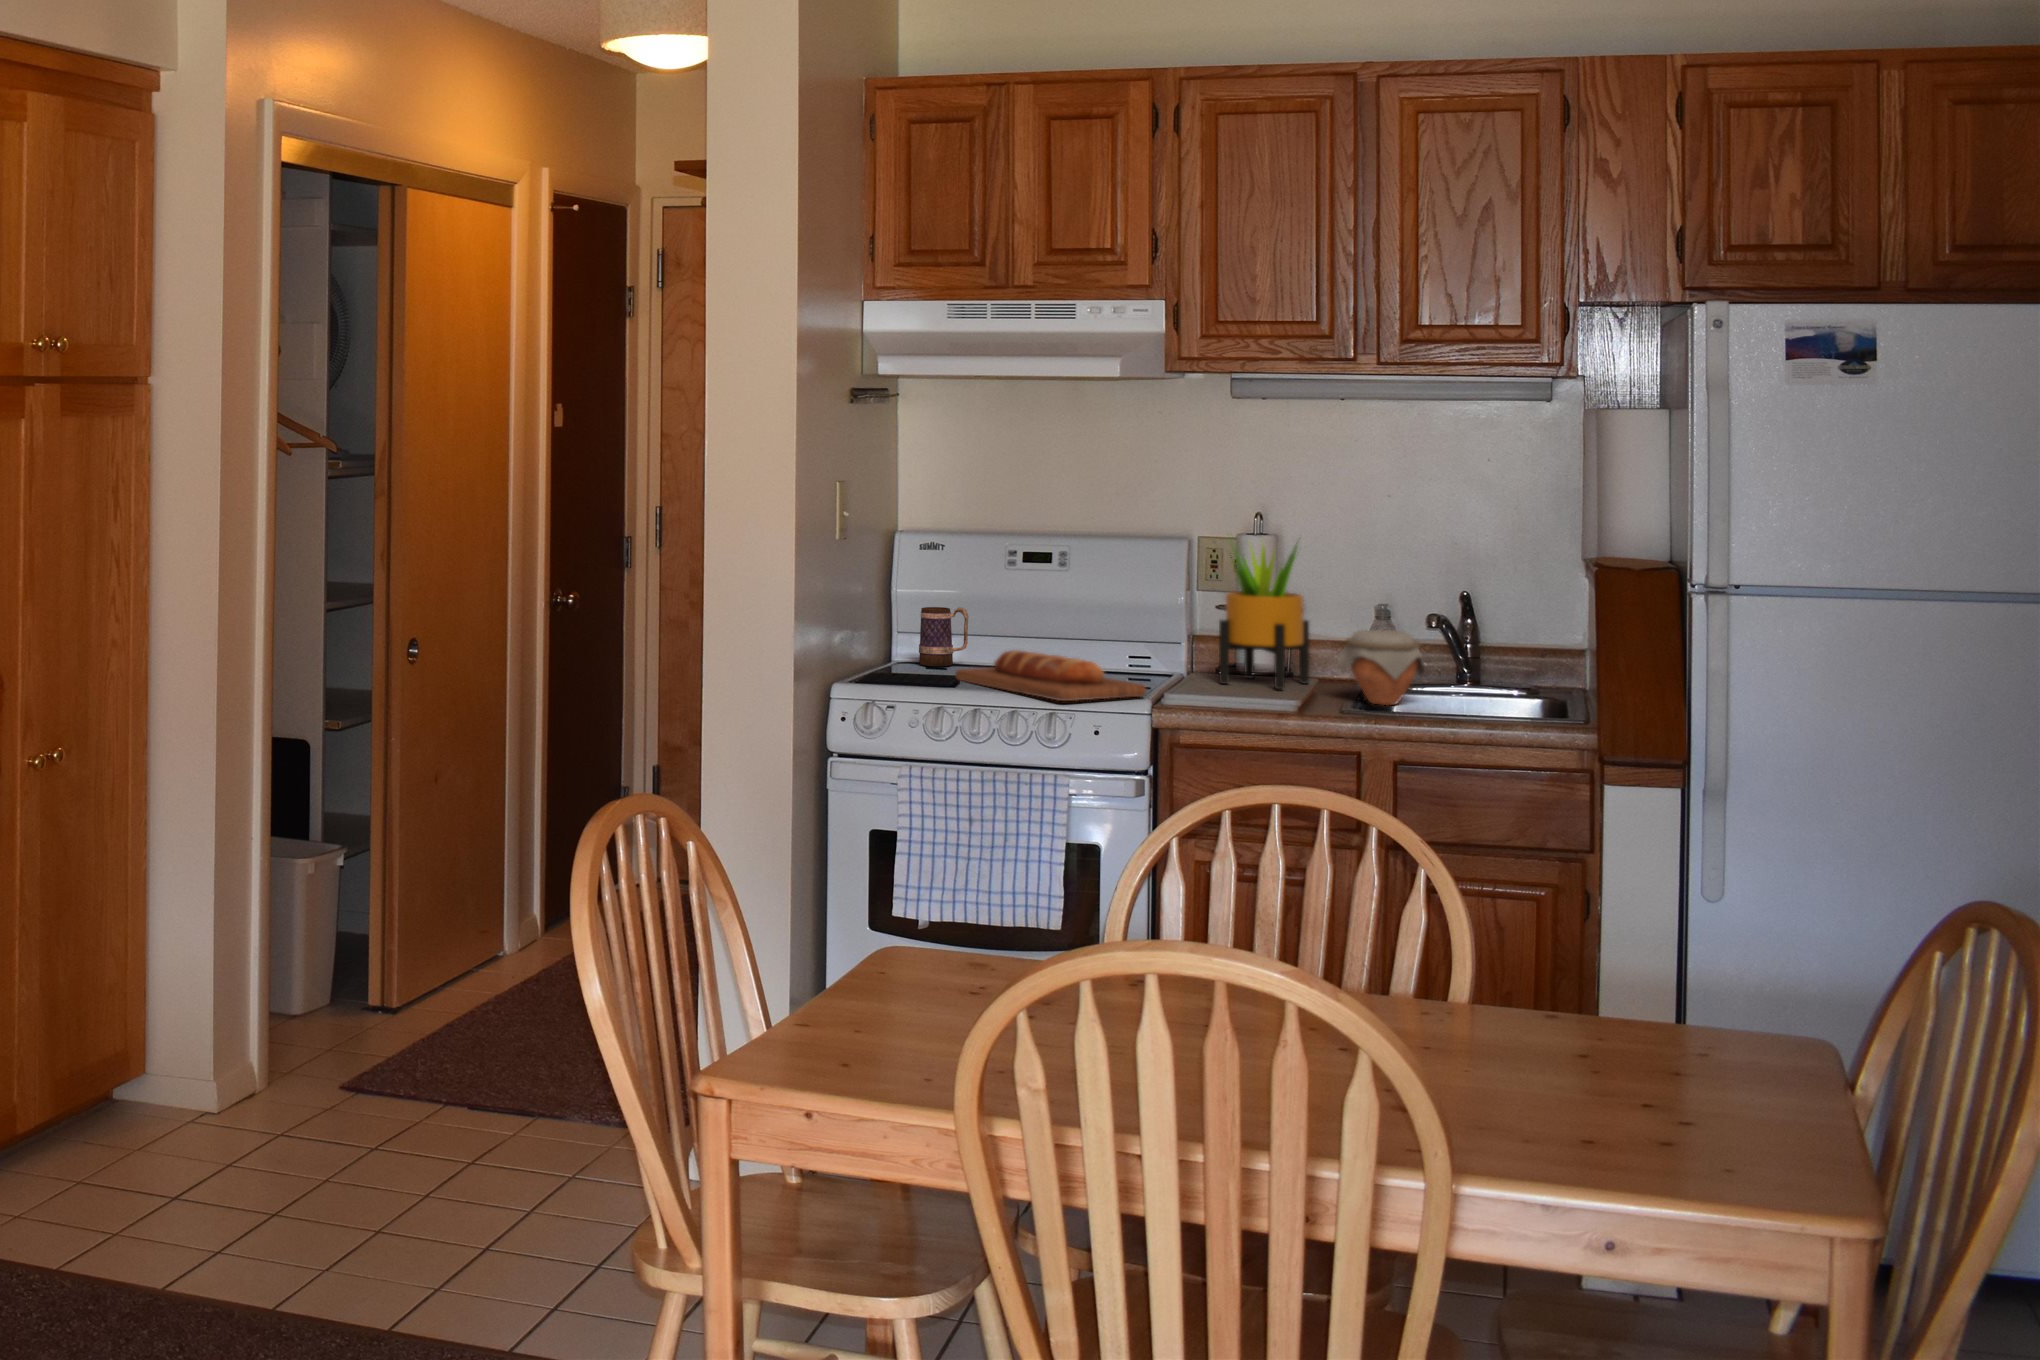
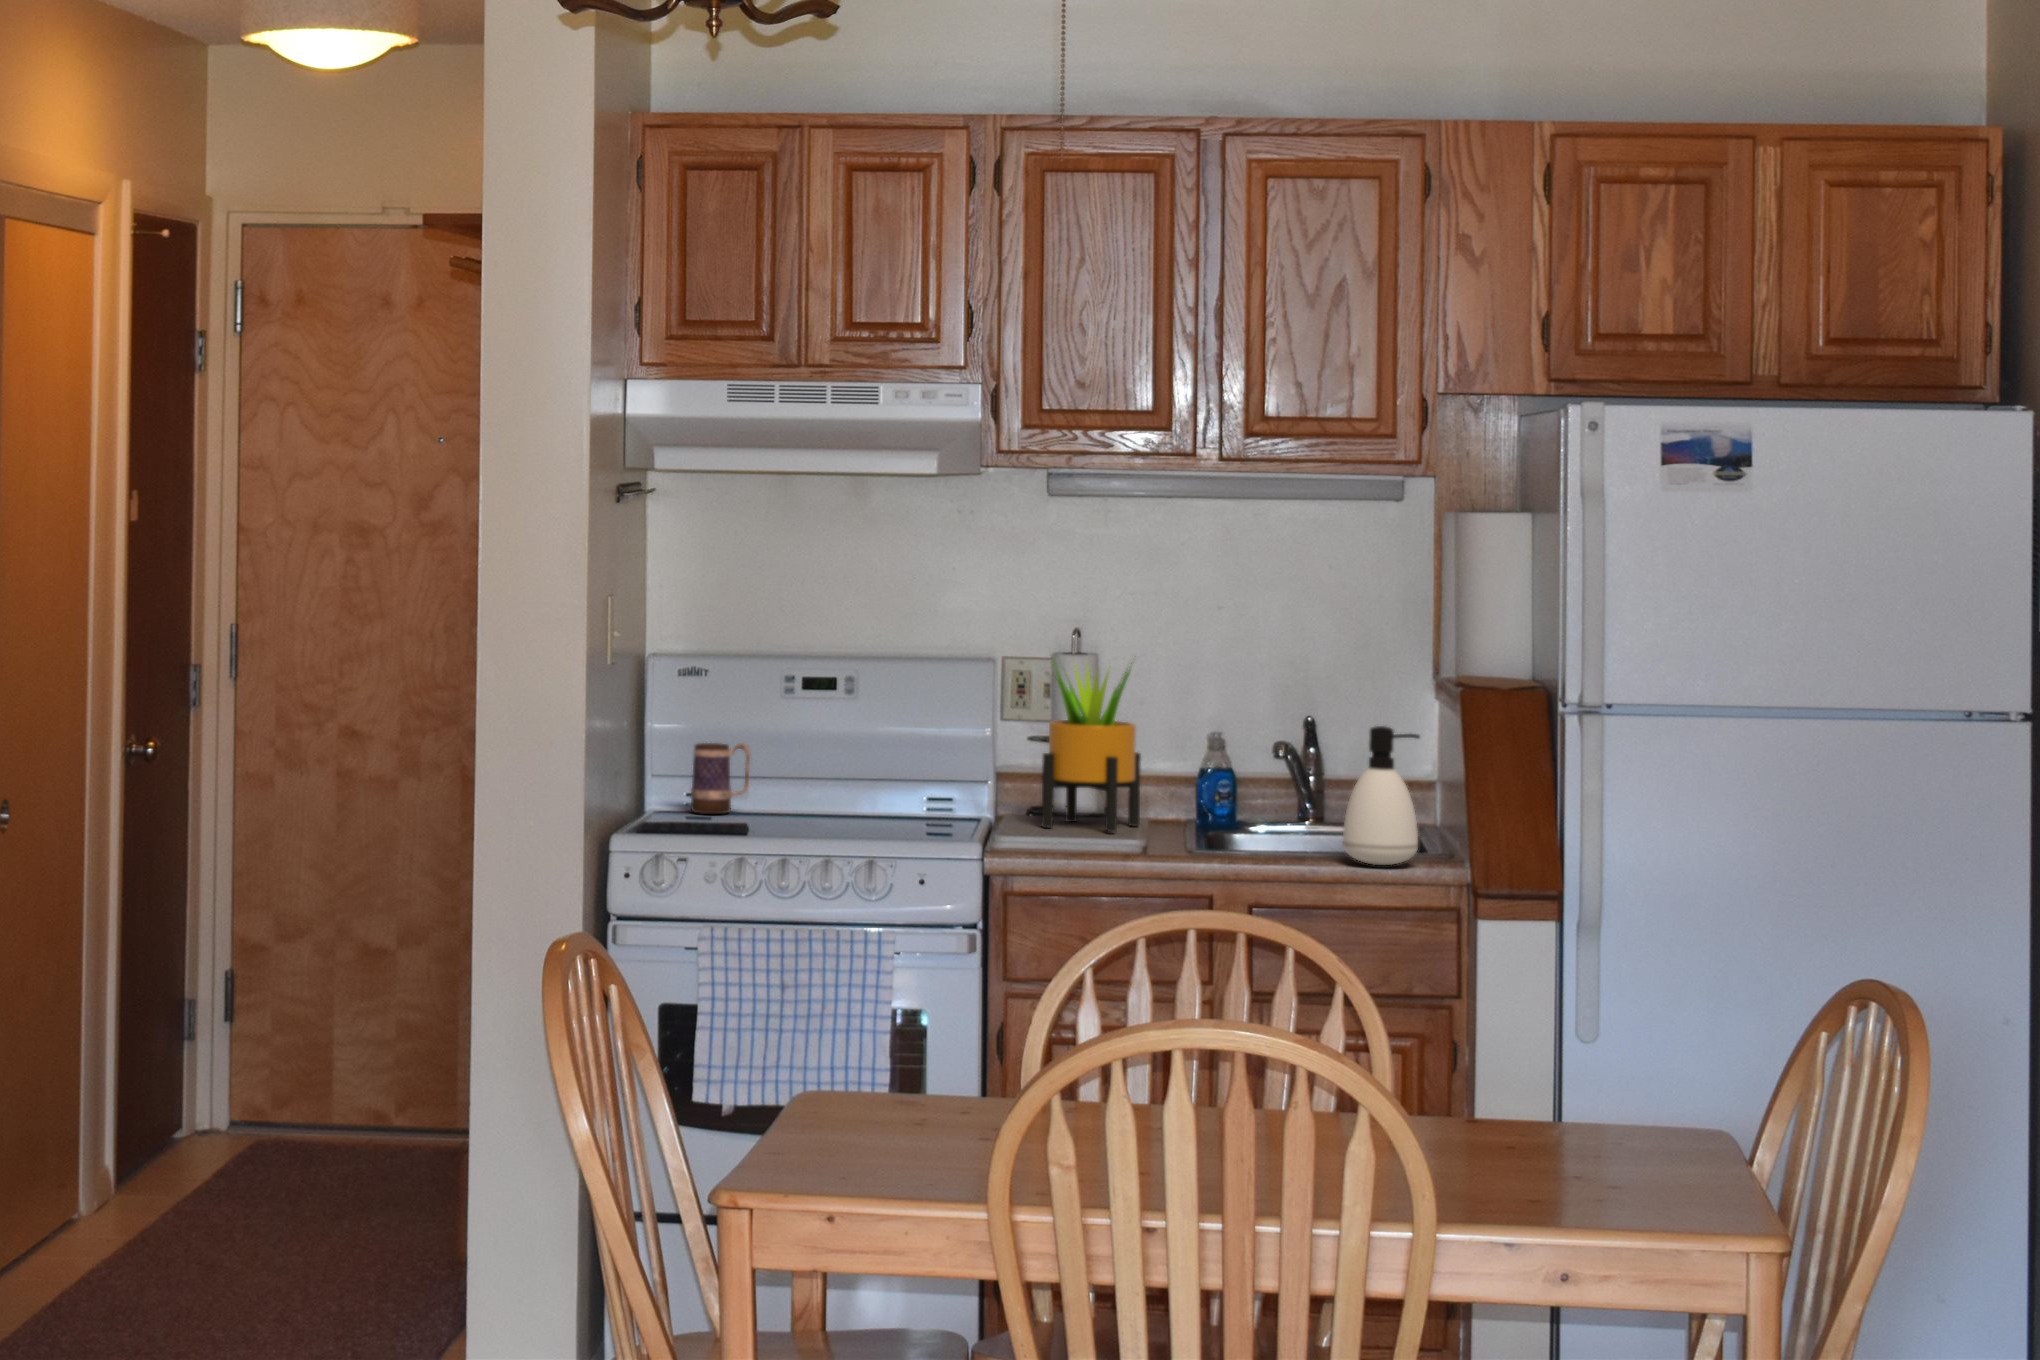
soap dispenser: none [1485,603,1558,728] -> present [1343,726,1420,865]
jar: present [1337,630,1425,705] -> none [1178,761,1274,846]
bread loaf: present [956,650,1146,701] -> none [744,792,971,847]

